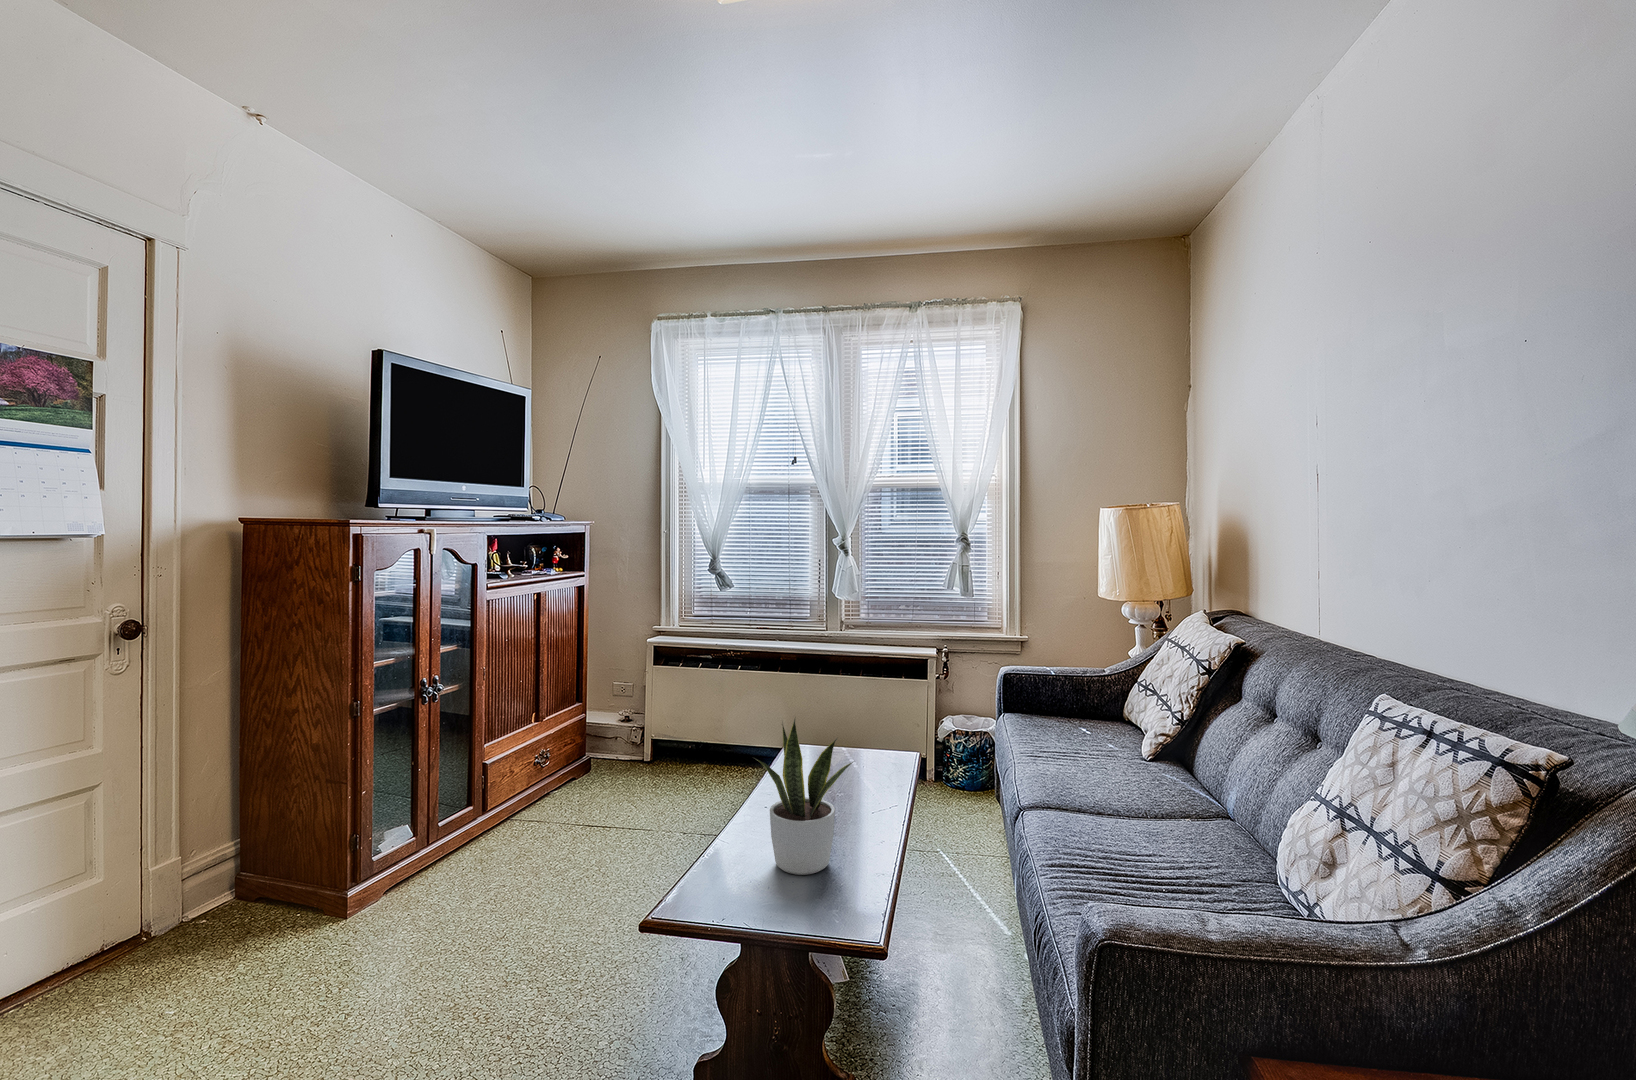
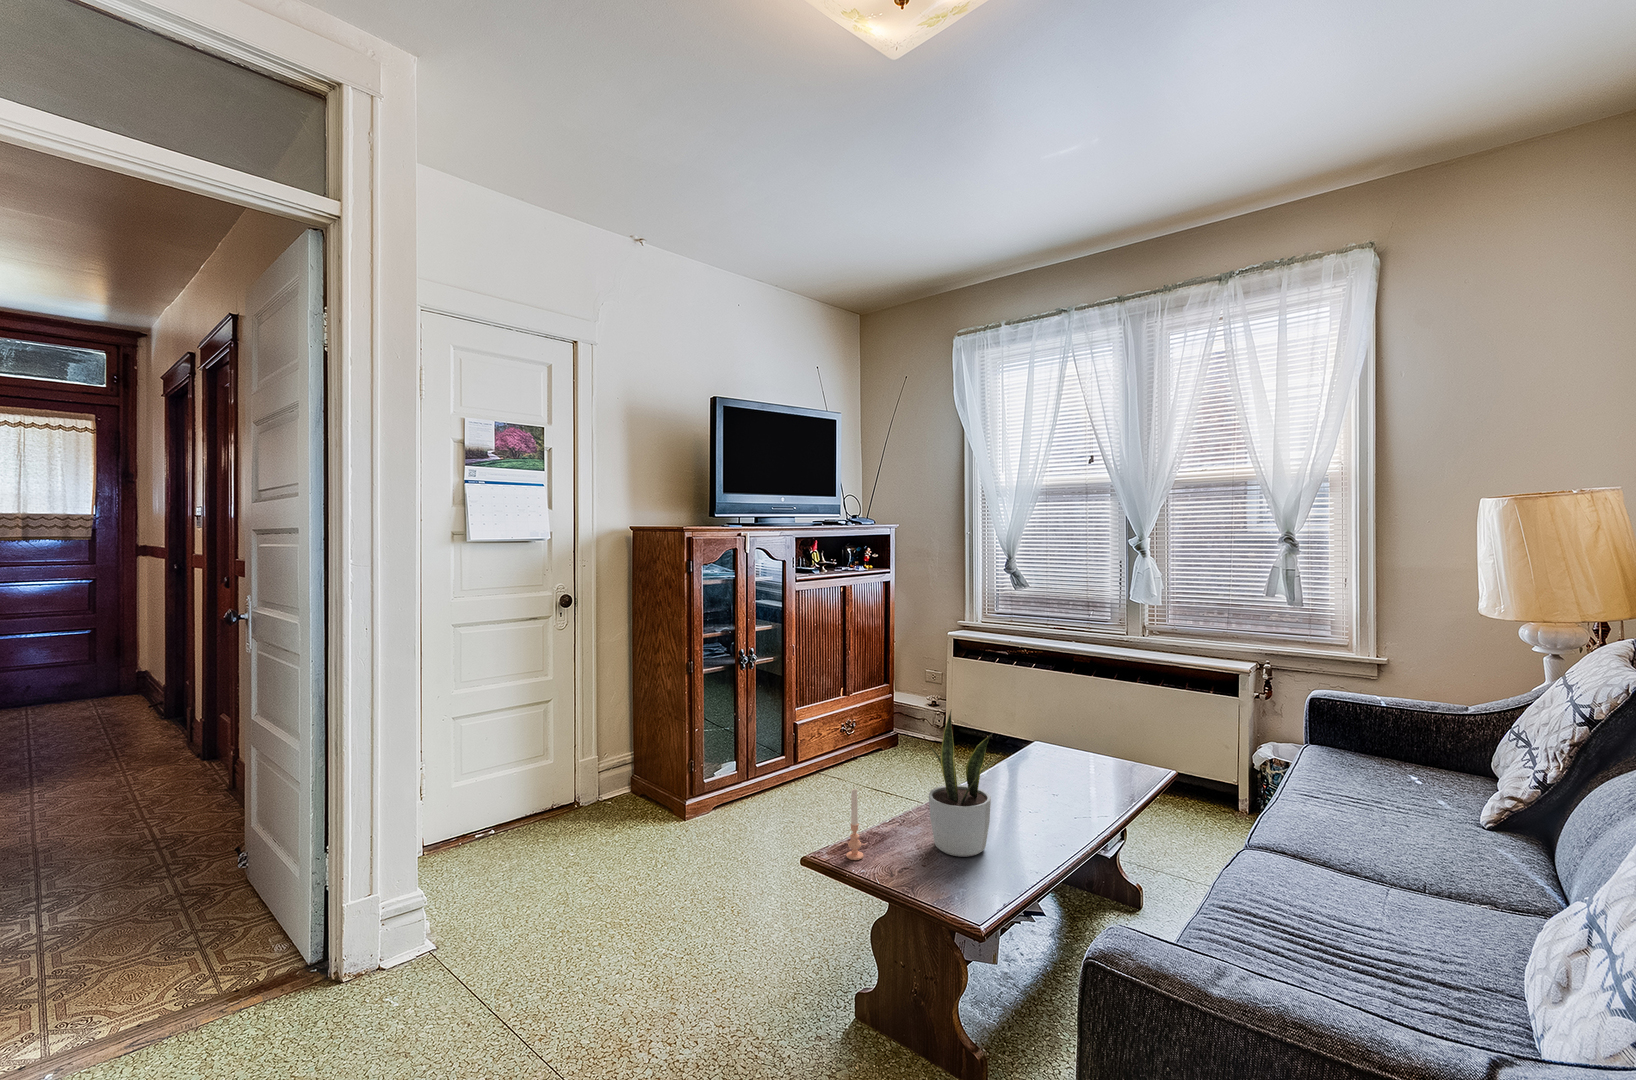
candle: none [695,822,715,906] -> present [846,789,864,860]

